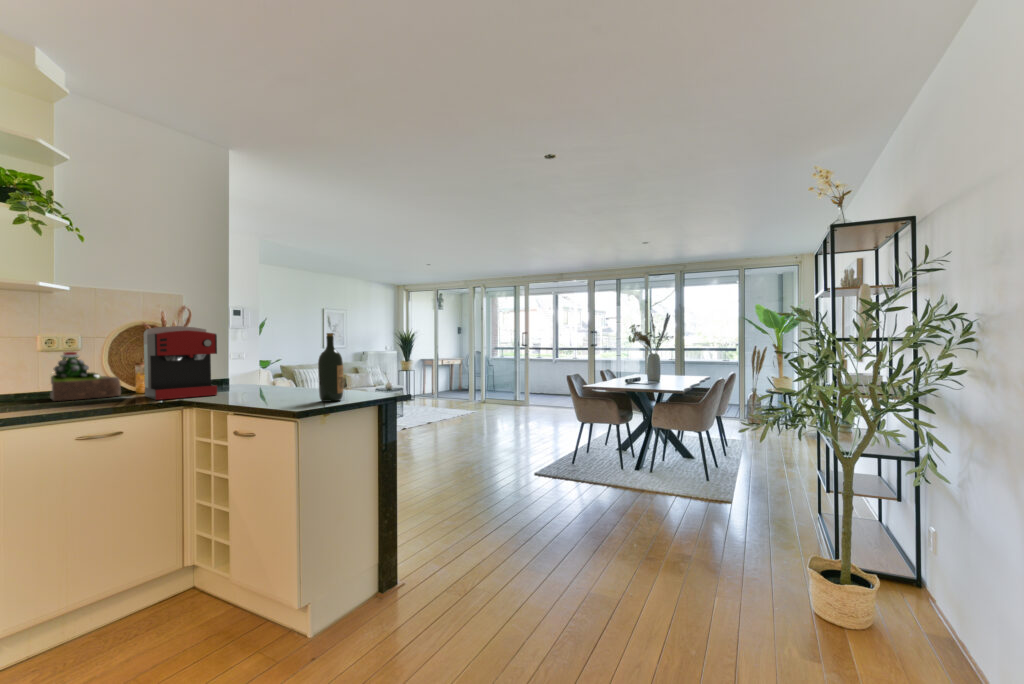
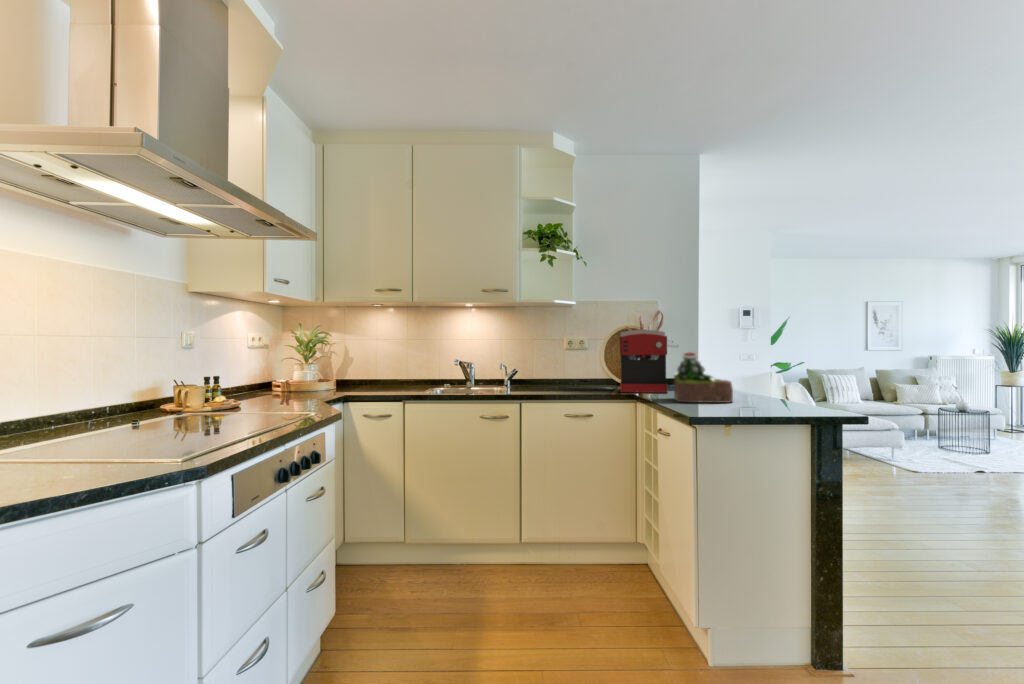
wine bottle: present [318,333,343,402] -> none [733,336,761,411]
succulent plant: present [50,352,121,401] -> present [674,353,733,403]

